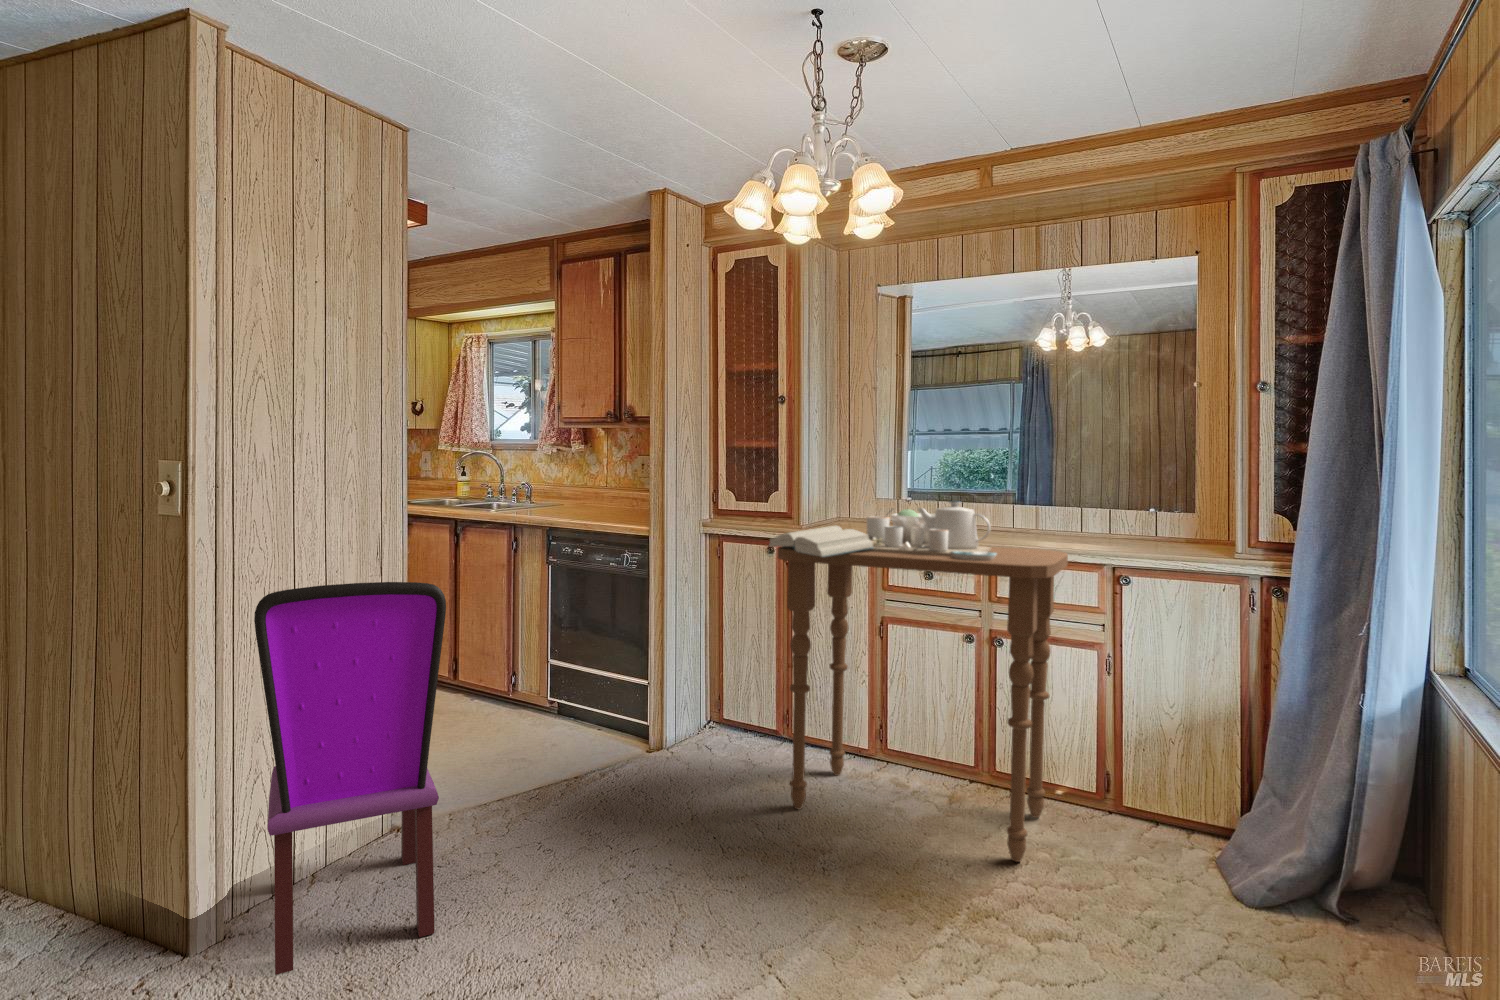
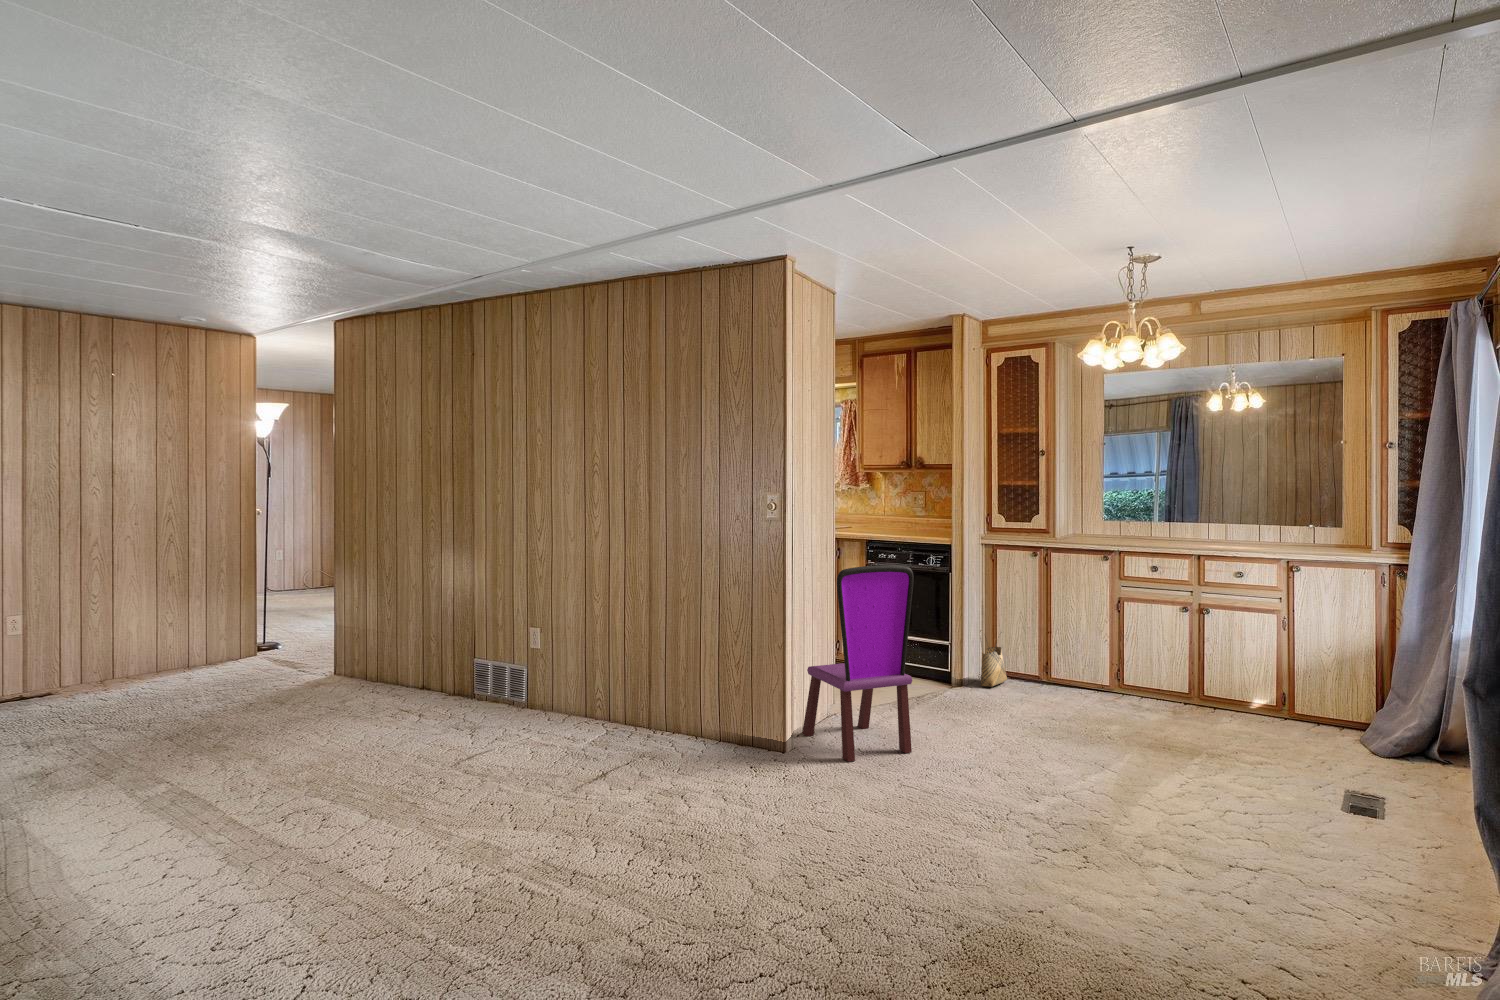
side table: present [769,501,1068,862] -> none [1056,520,1258,739]
woven basket: none [684,664,729,752] -> present [980,630,1007,687]

